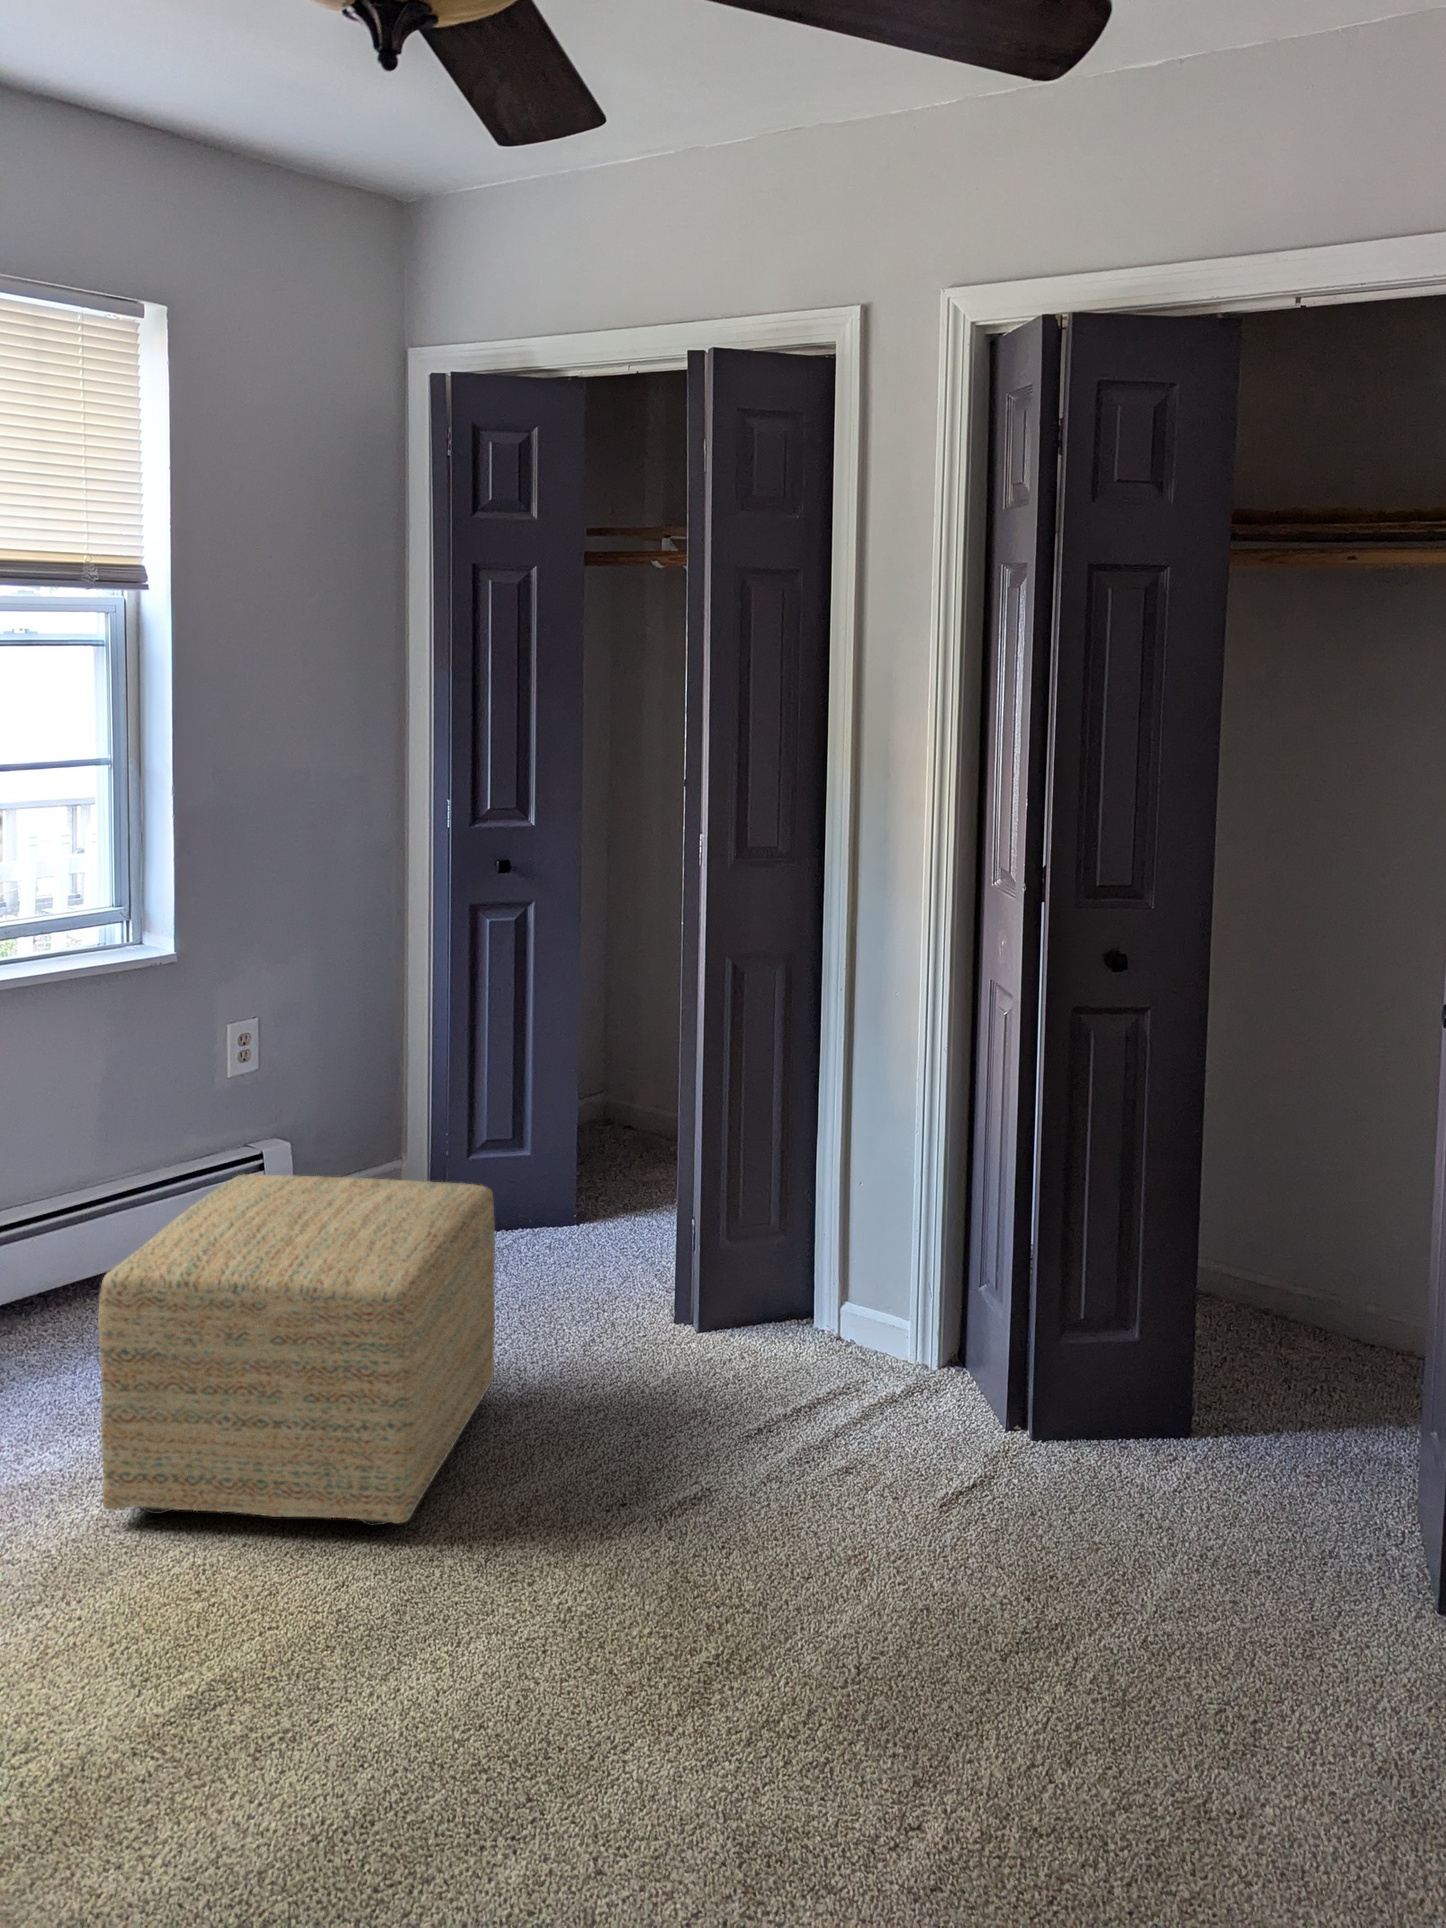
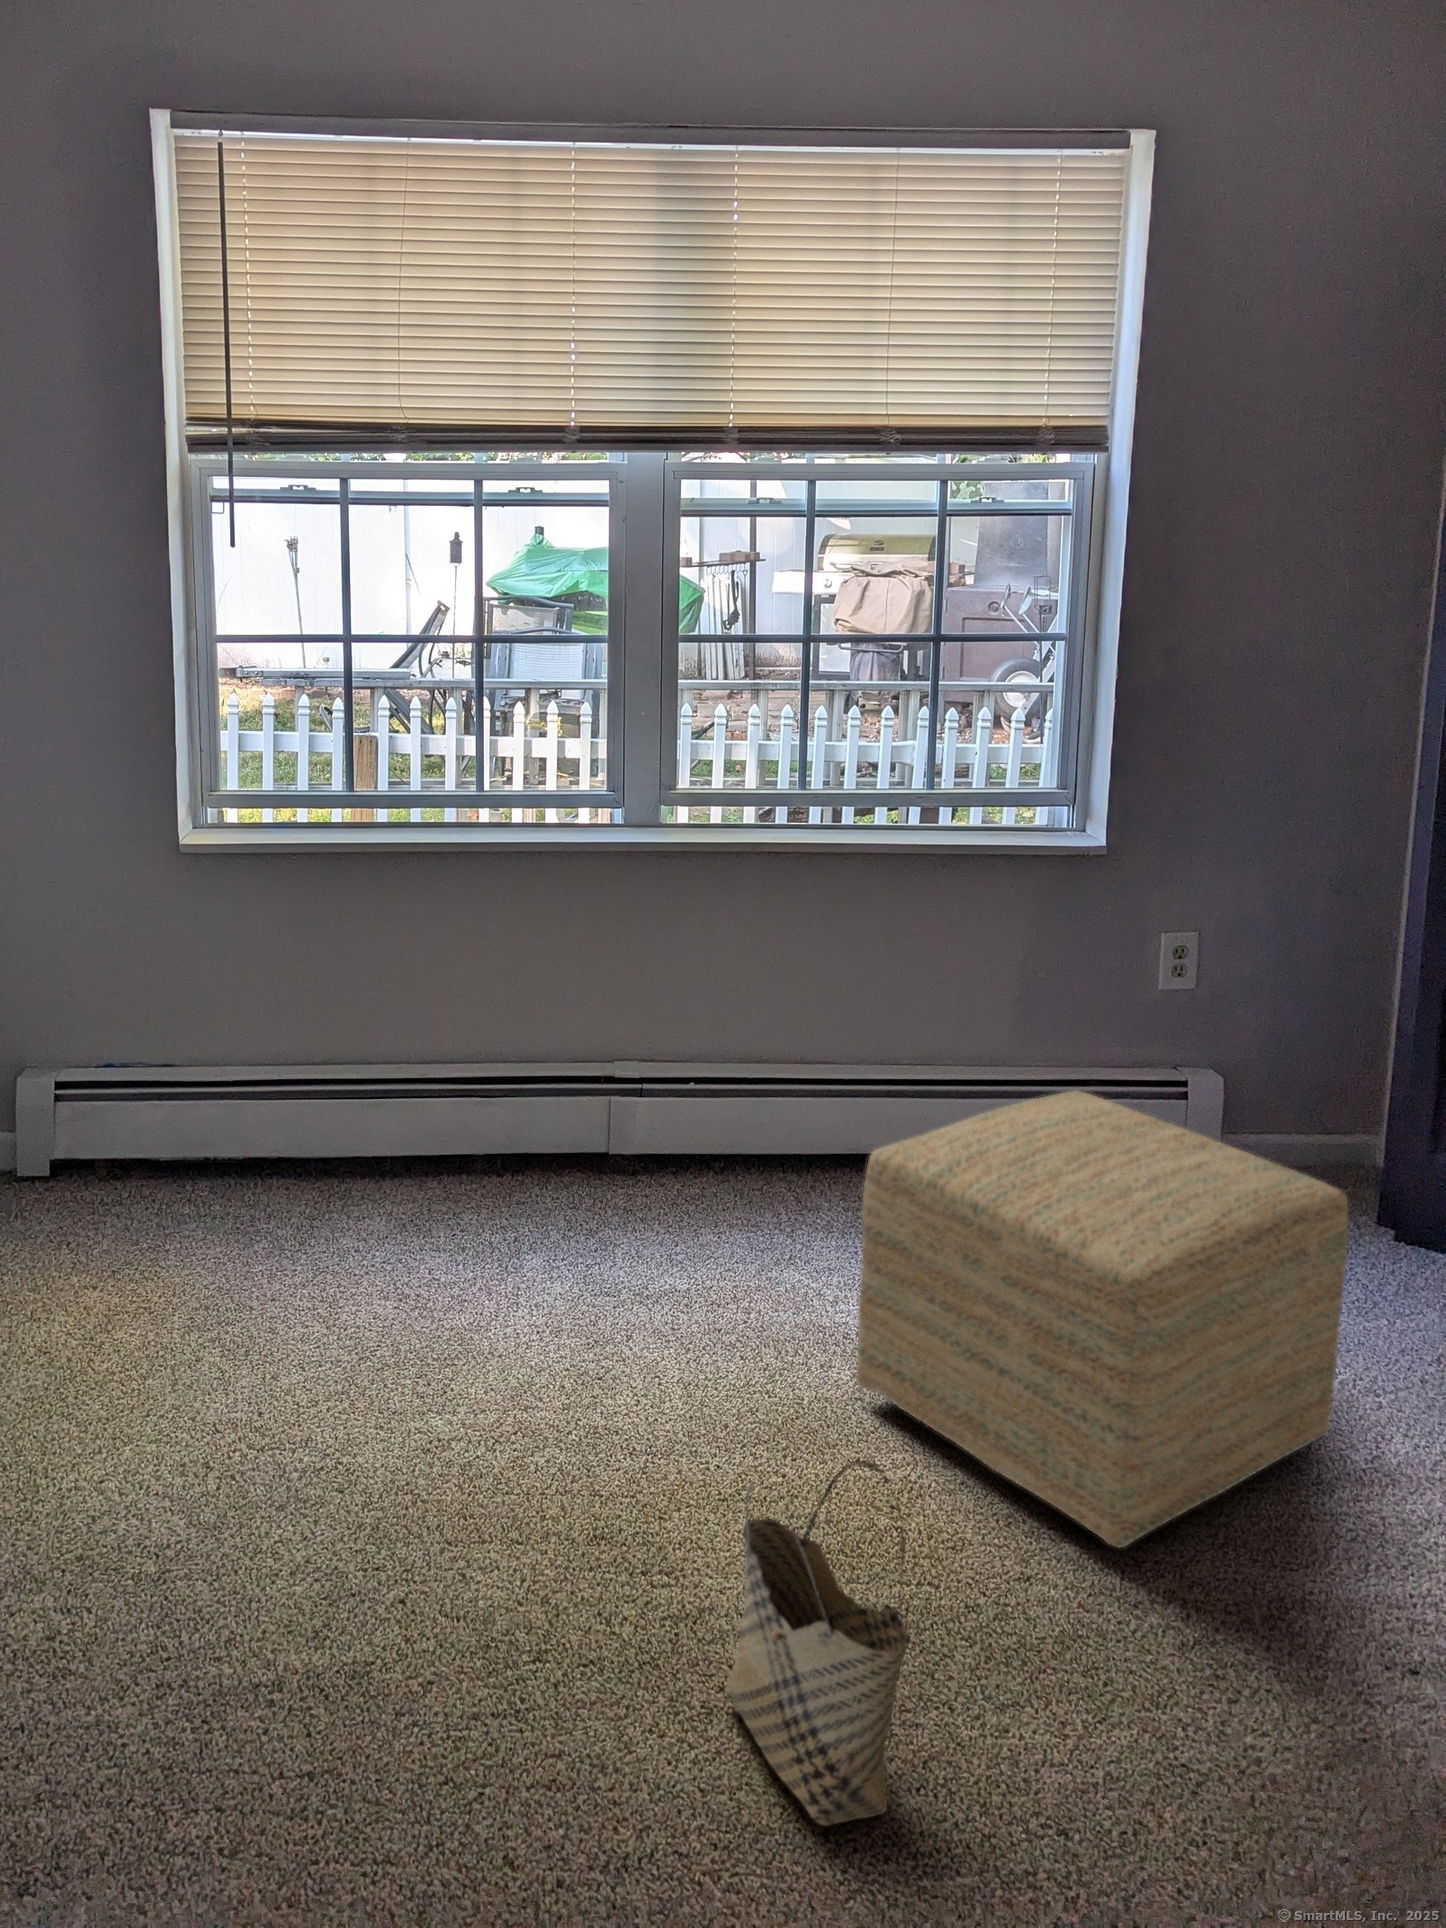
woven basket: none [159,1507,363,1834] -> present [725,1460,910,1825]

